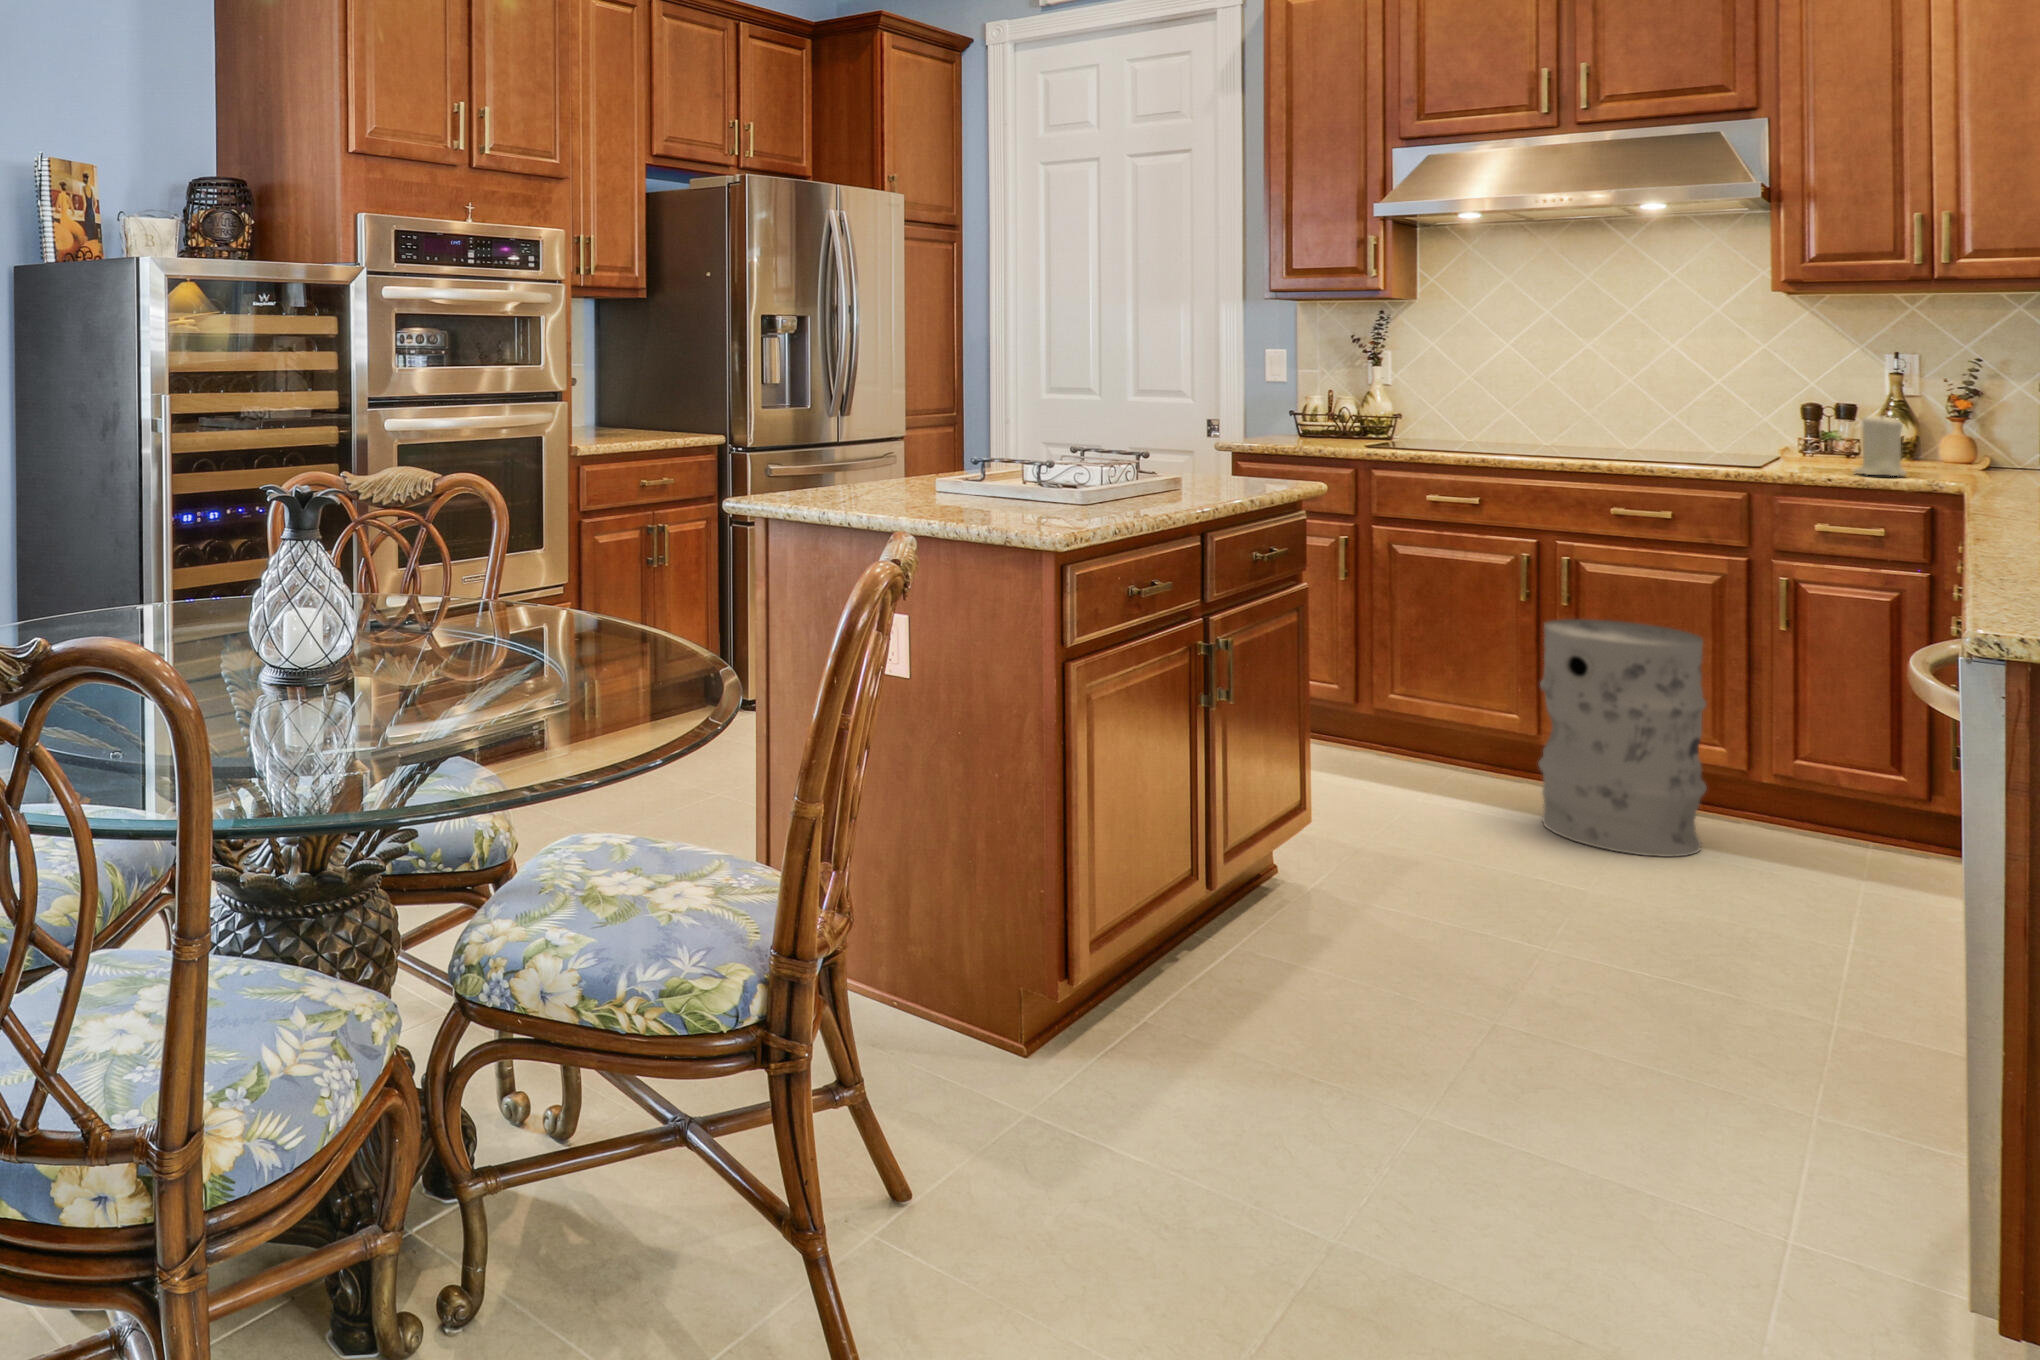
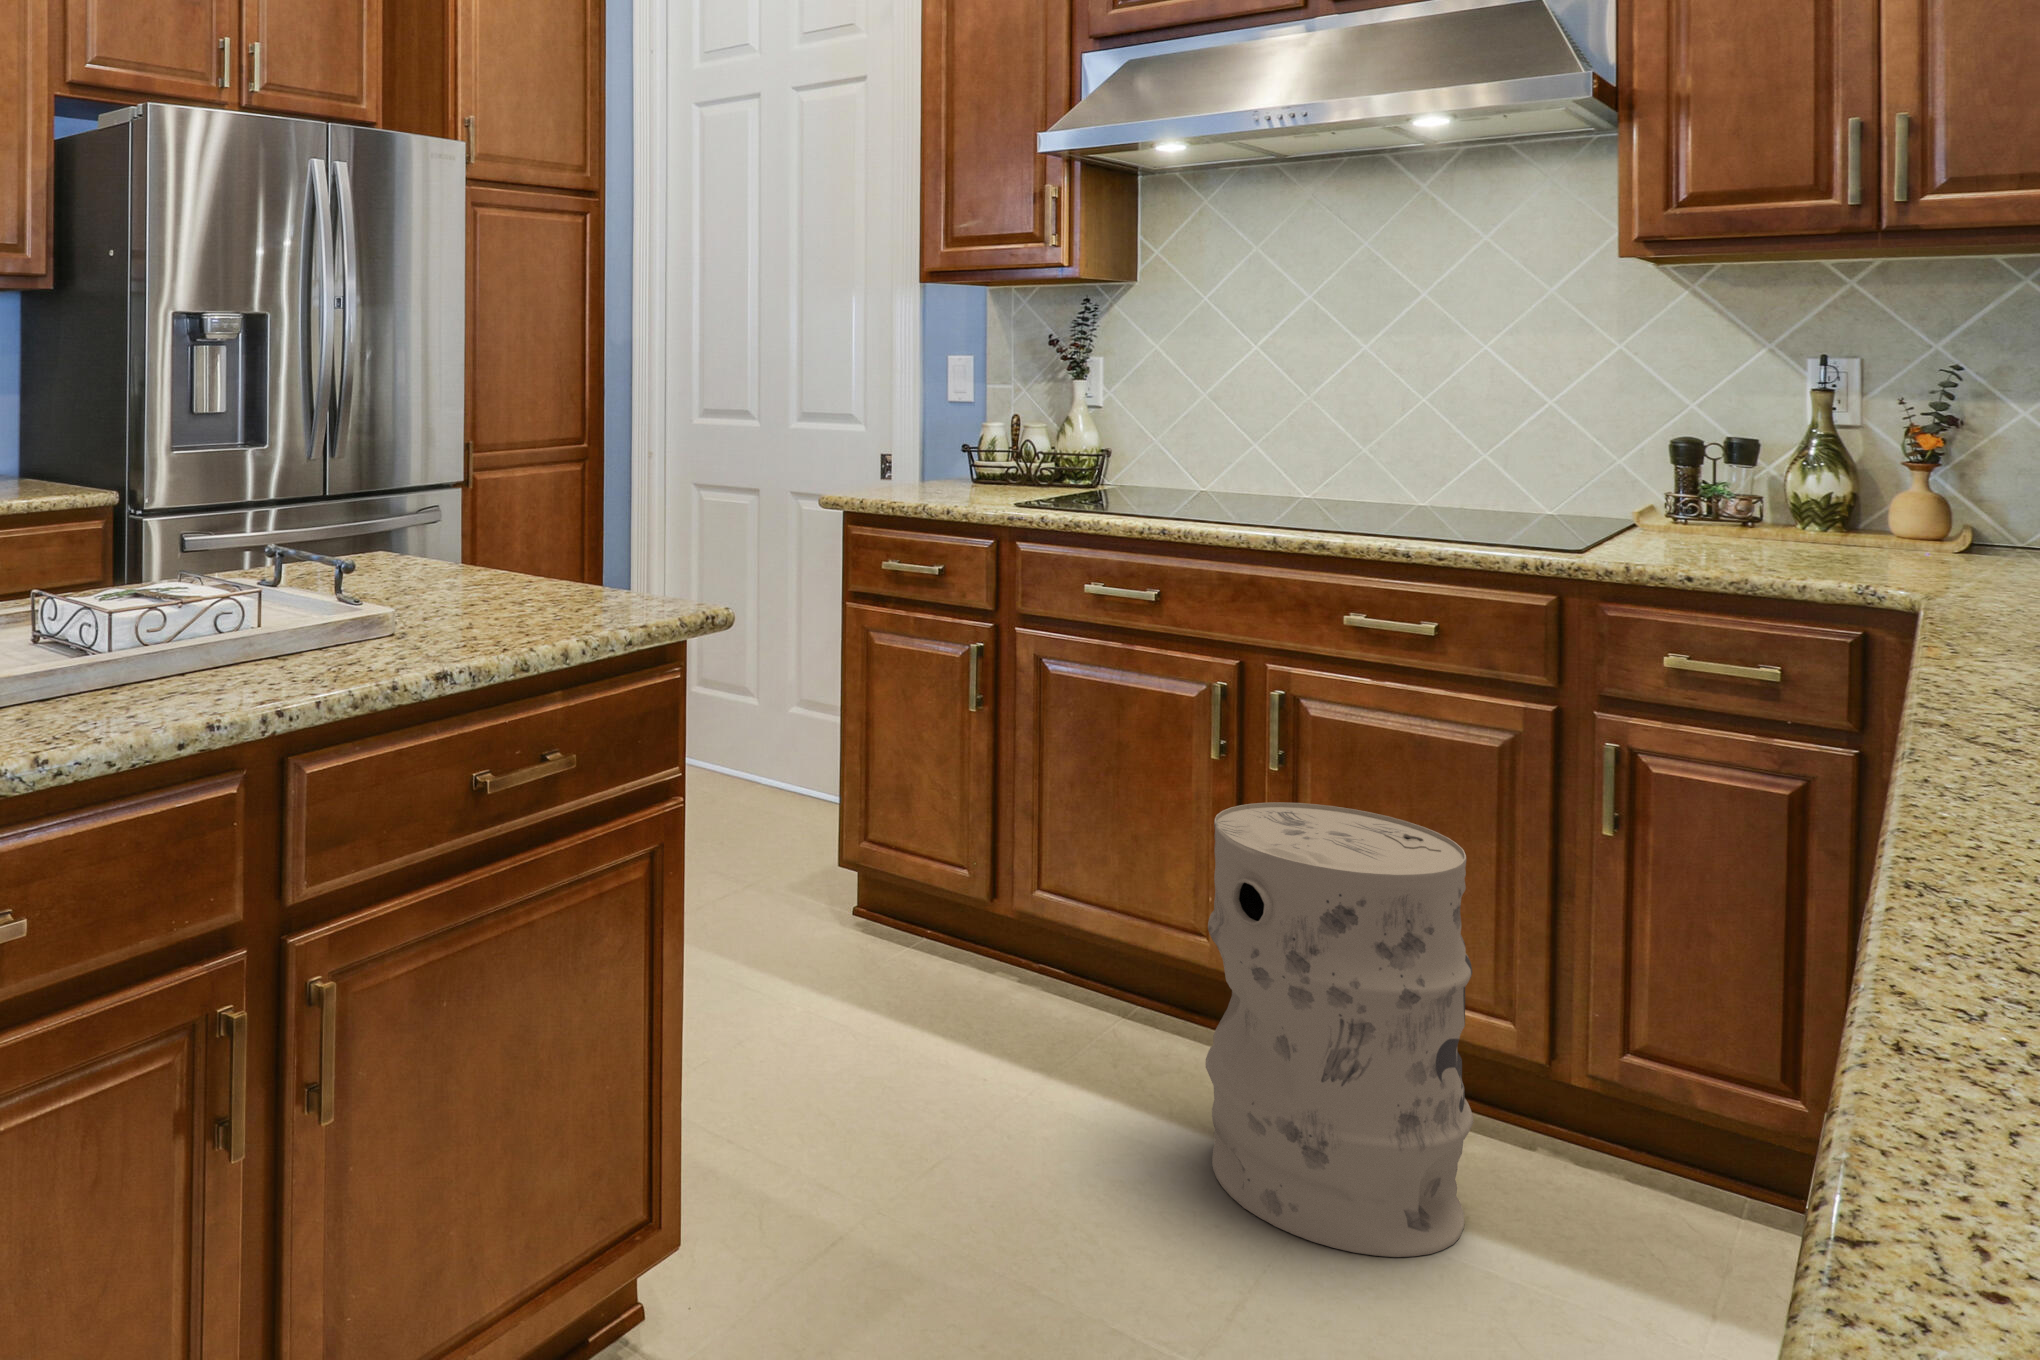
candle: present [1855,415,1906,476] -> none [1737,459,1826,570]

